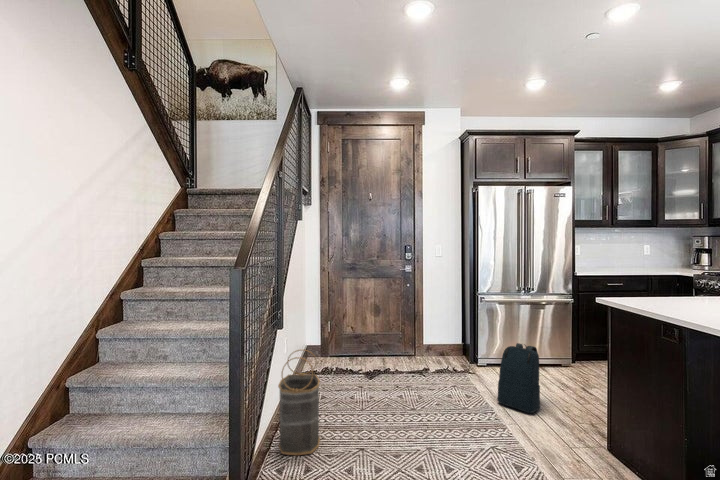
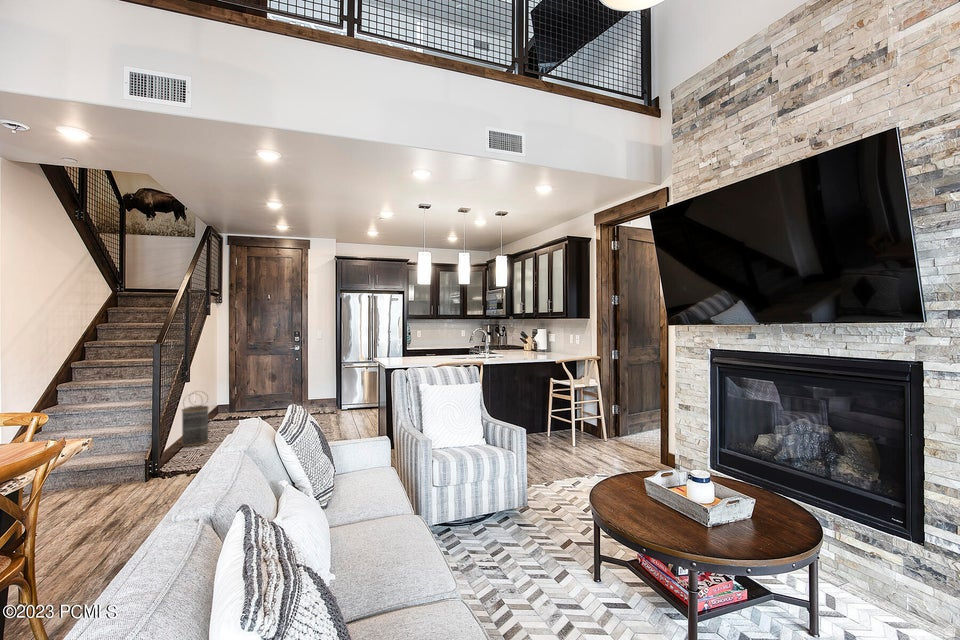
backpack: present [497,343,540,413] -> none [333,388,360,425]

